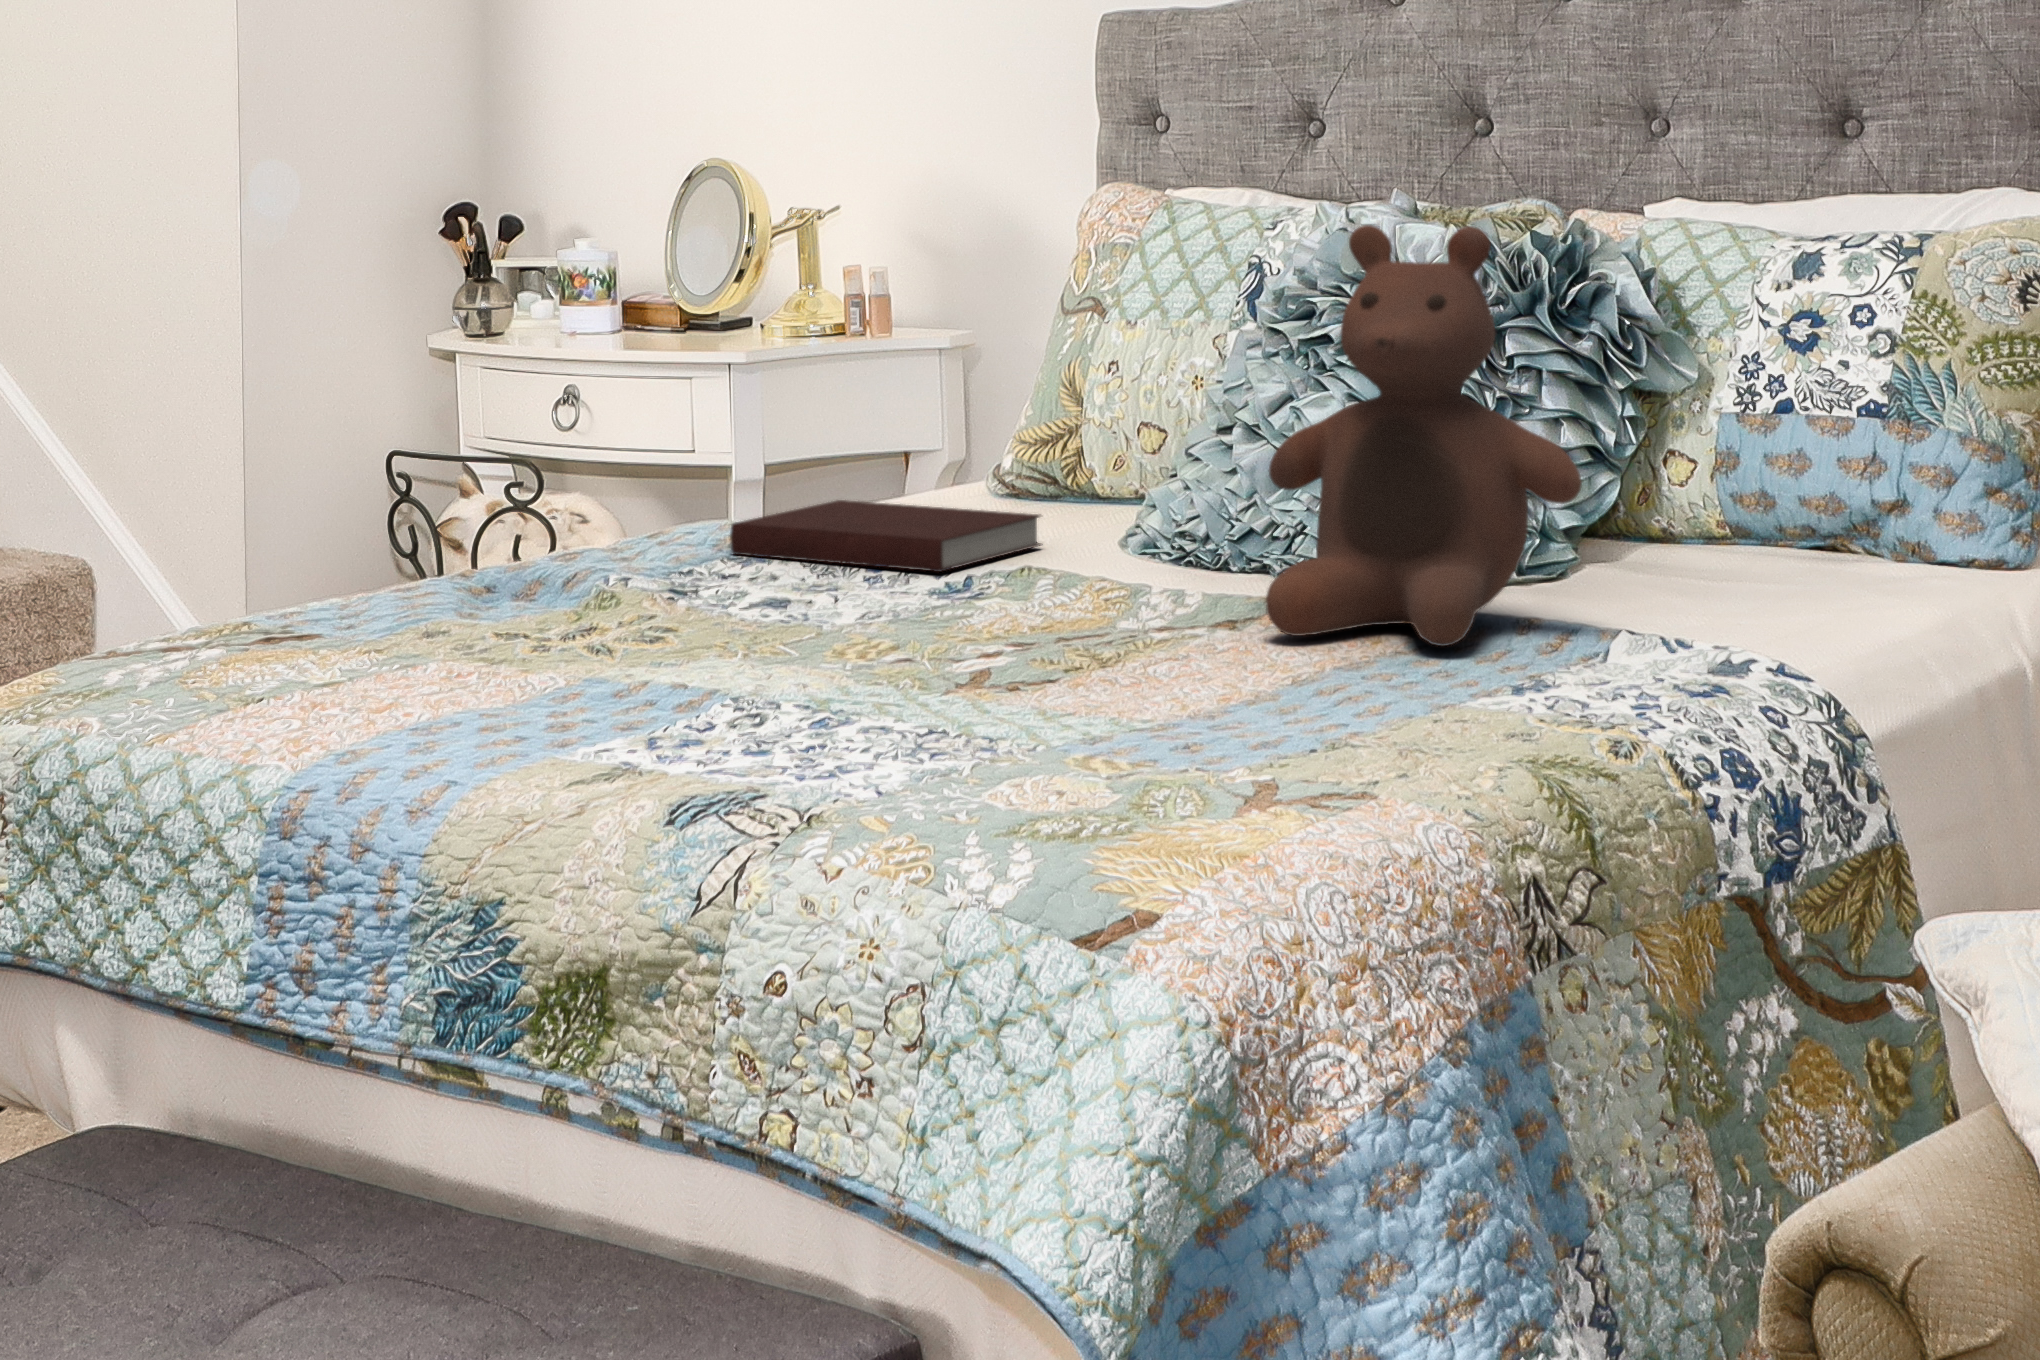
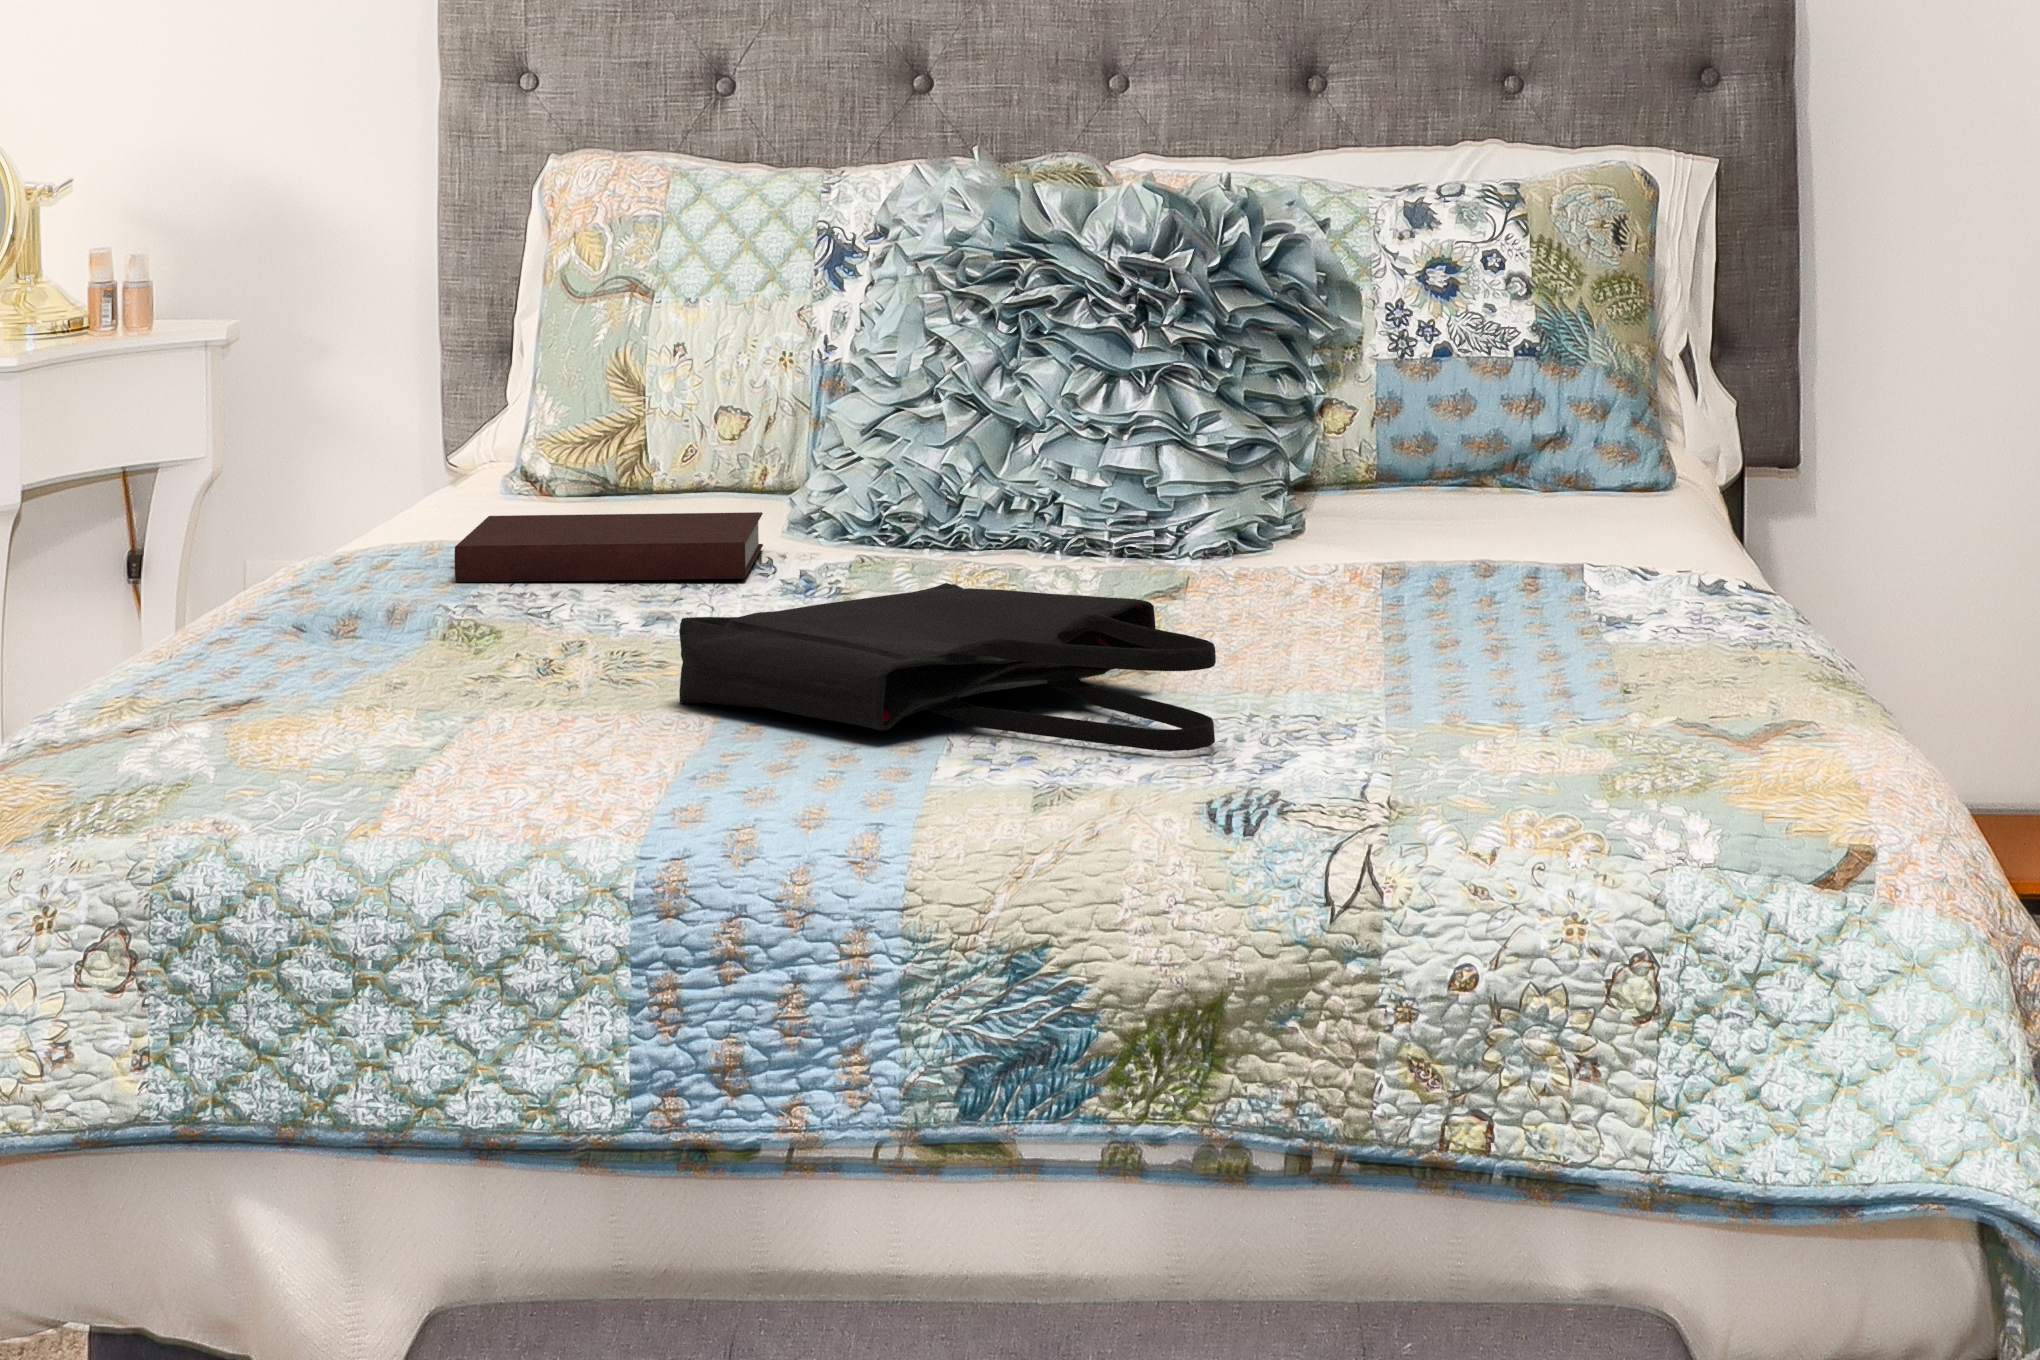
stuffed bear: present [1266,225,1582,646] -> none [1154,172,1488,603]
tote bag: none [571,588,957,756] -> present [679,583,1216,751]

